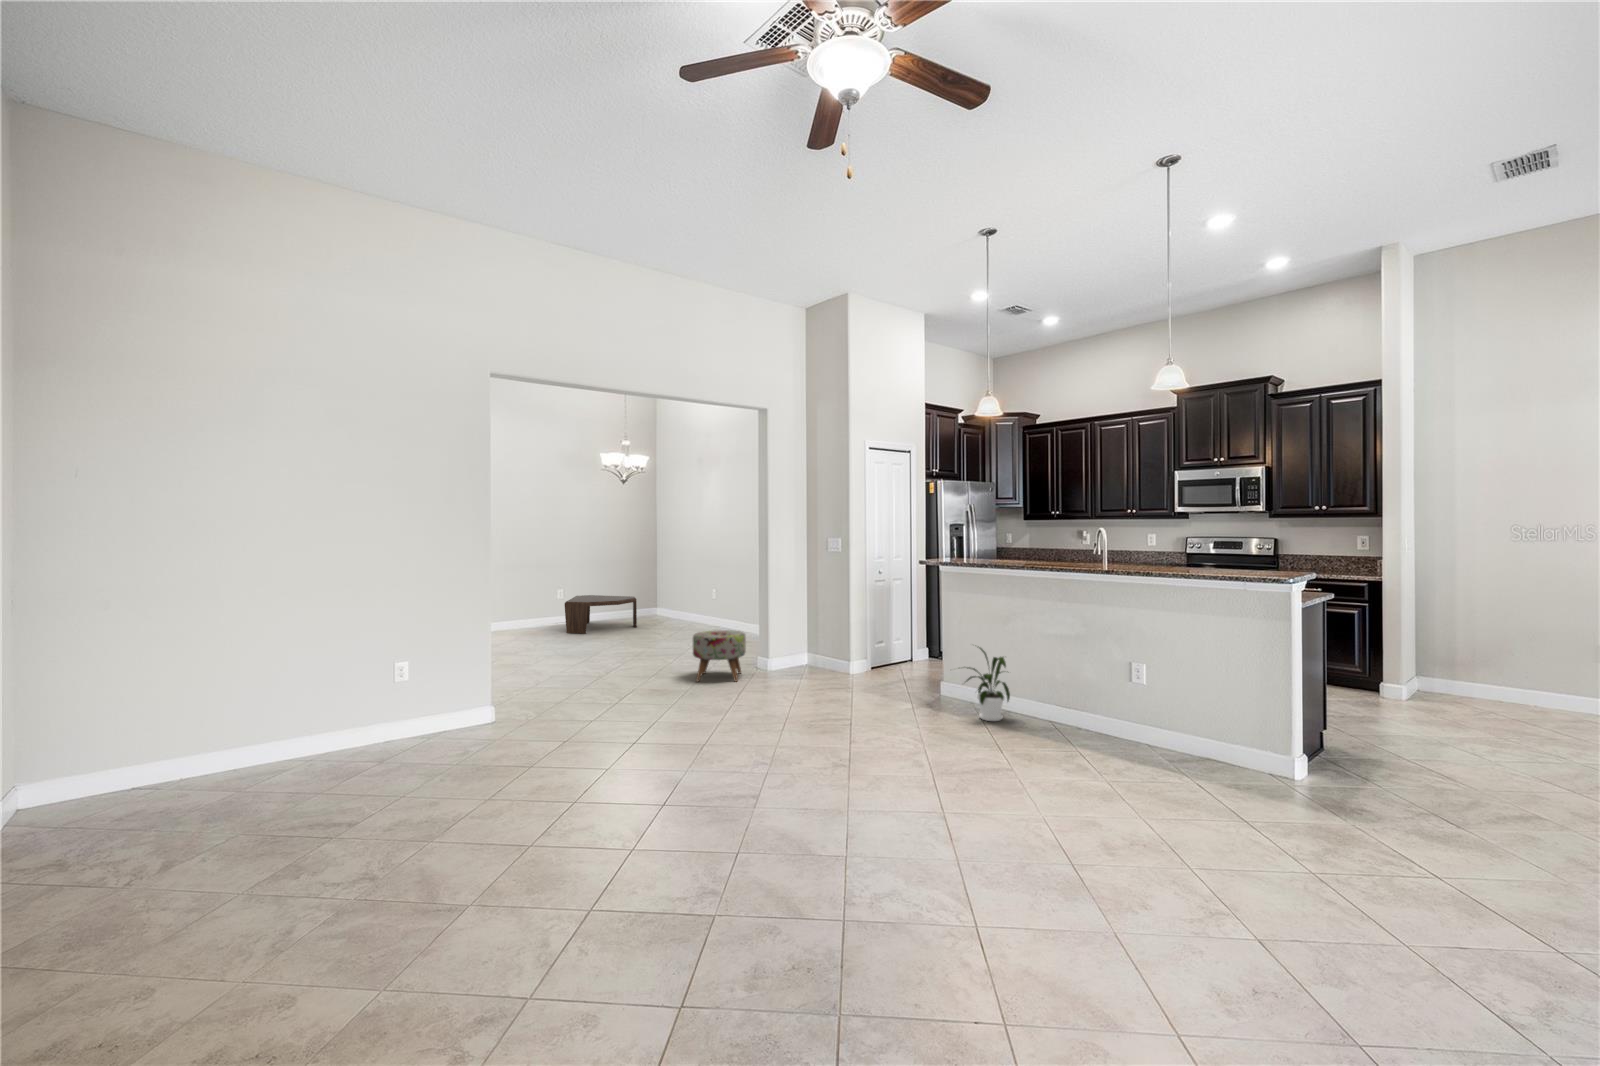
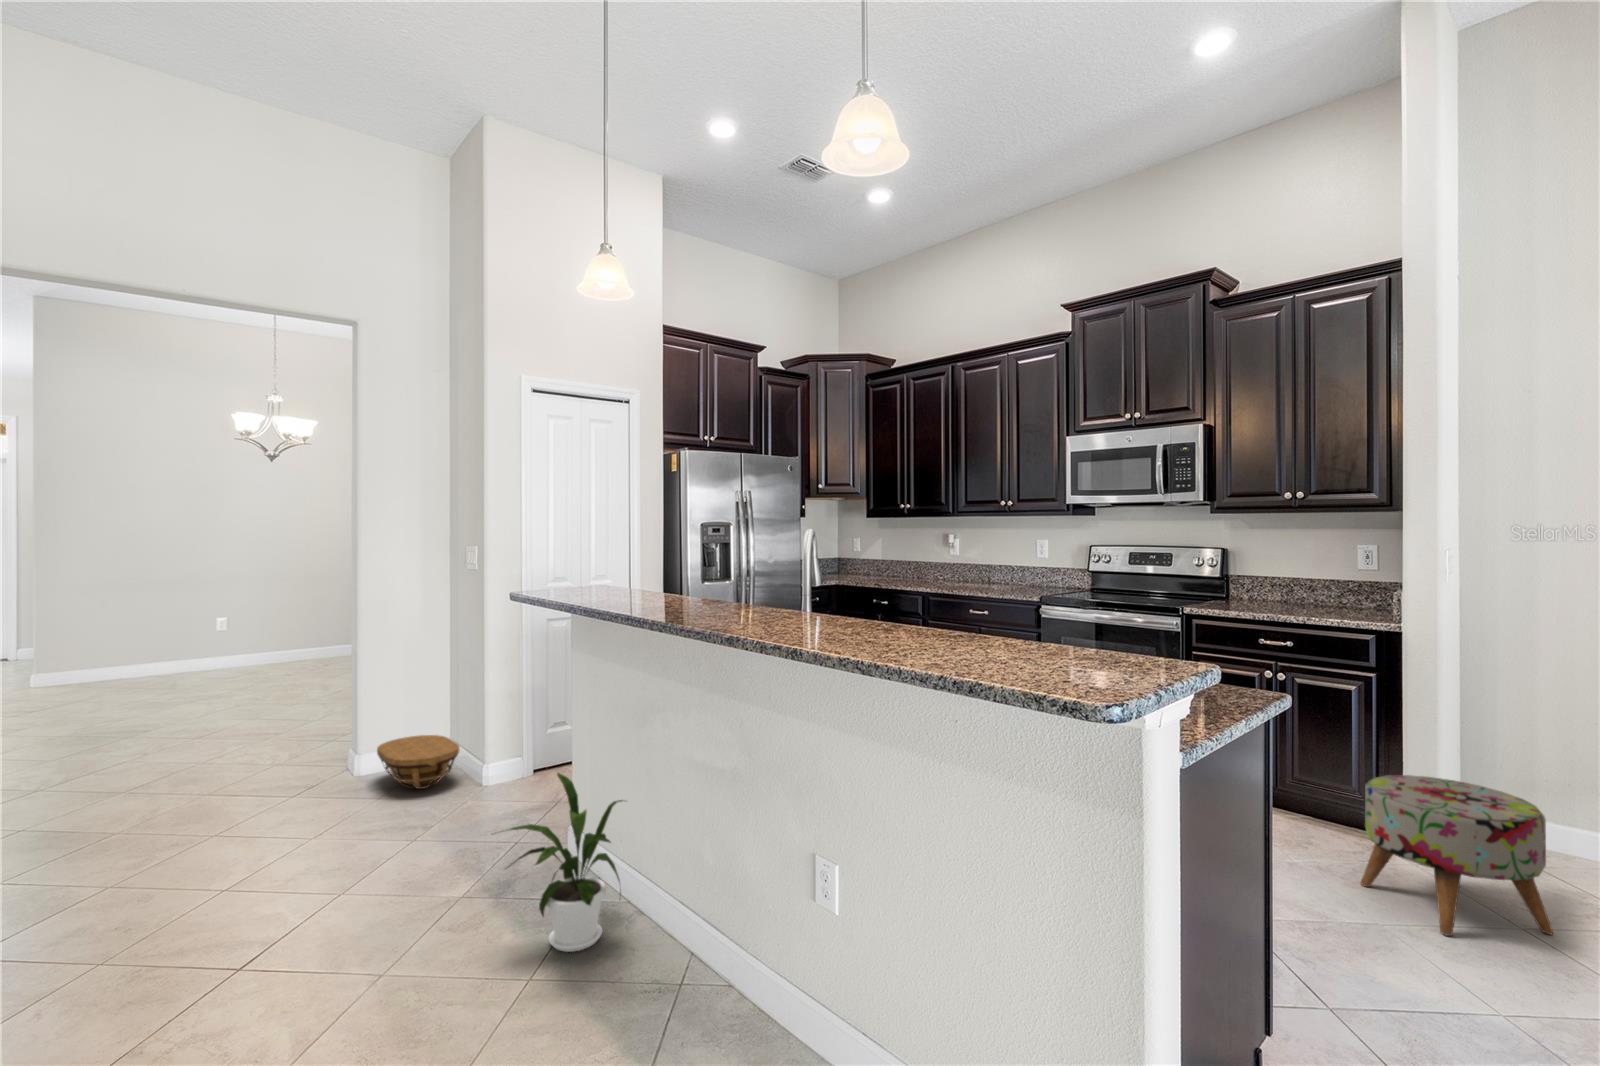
coffee table: present [565,595,637,634] -> none [181,627,320,690]
ottoman: present [693,630,746,682] -> present [1361,775,1553,936]
basket: none [787,648,836,675] -> present [377,735,459,789]

